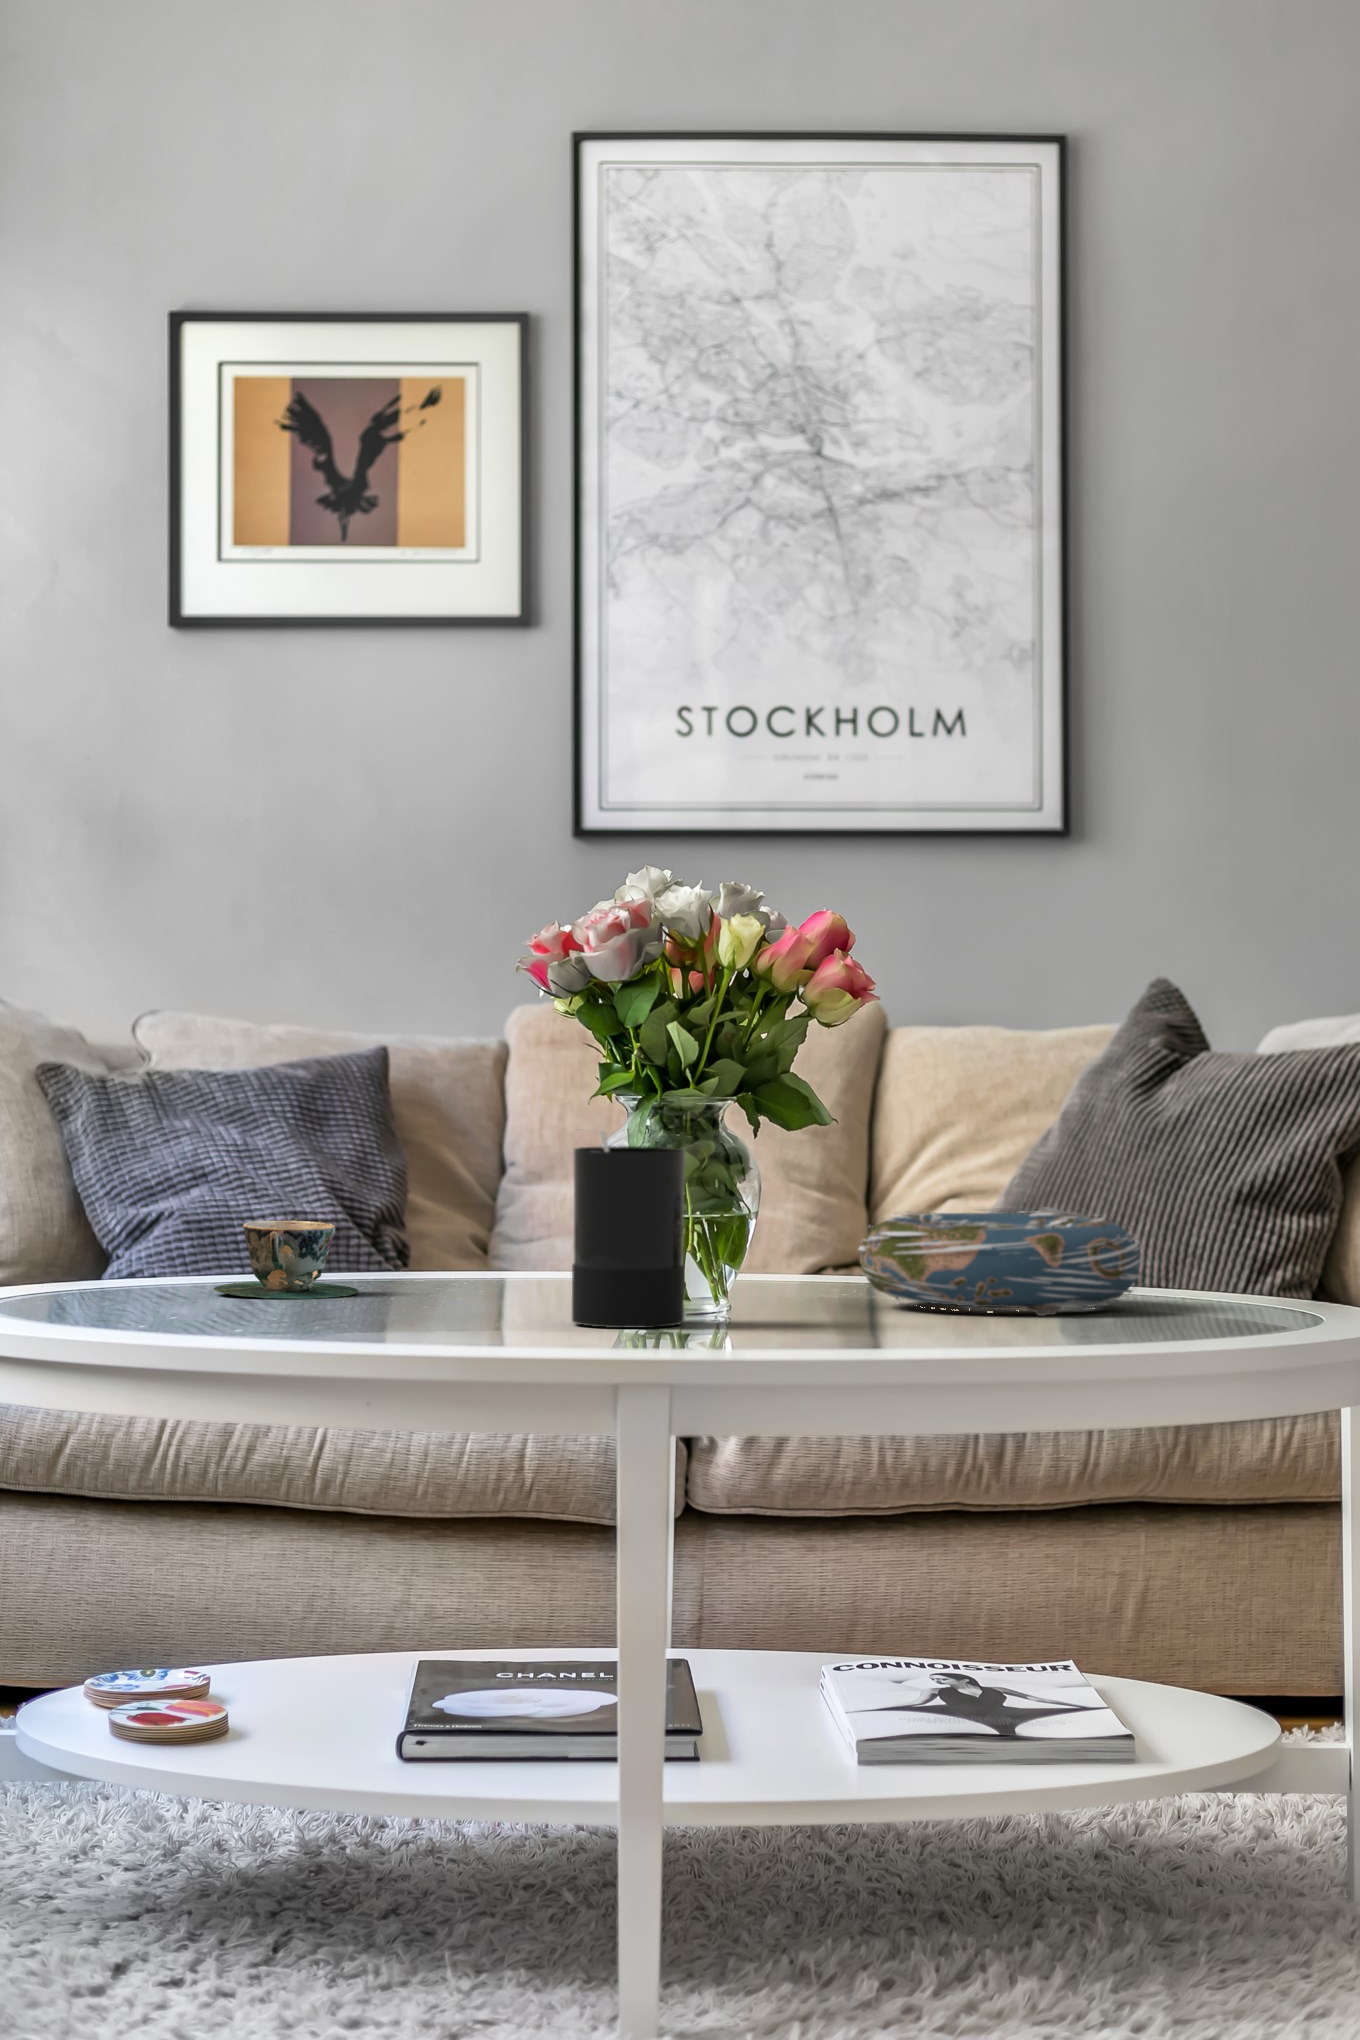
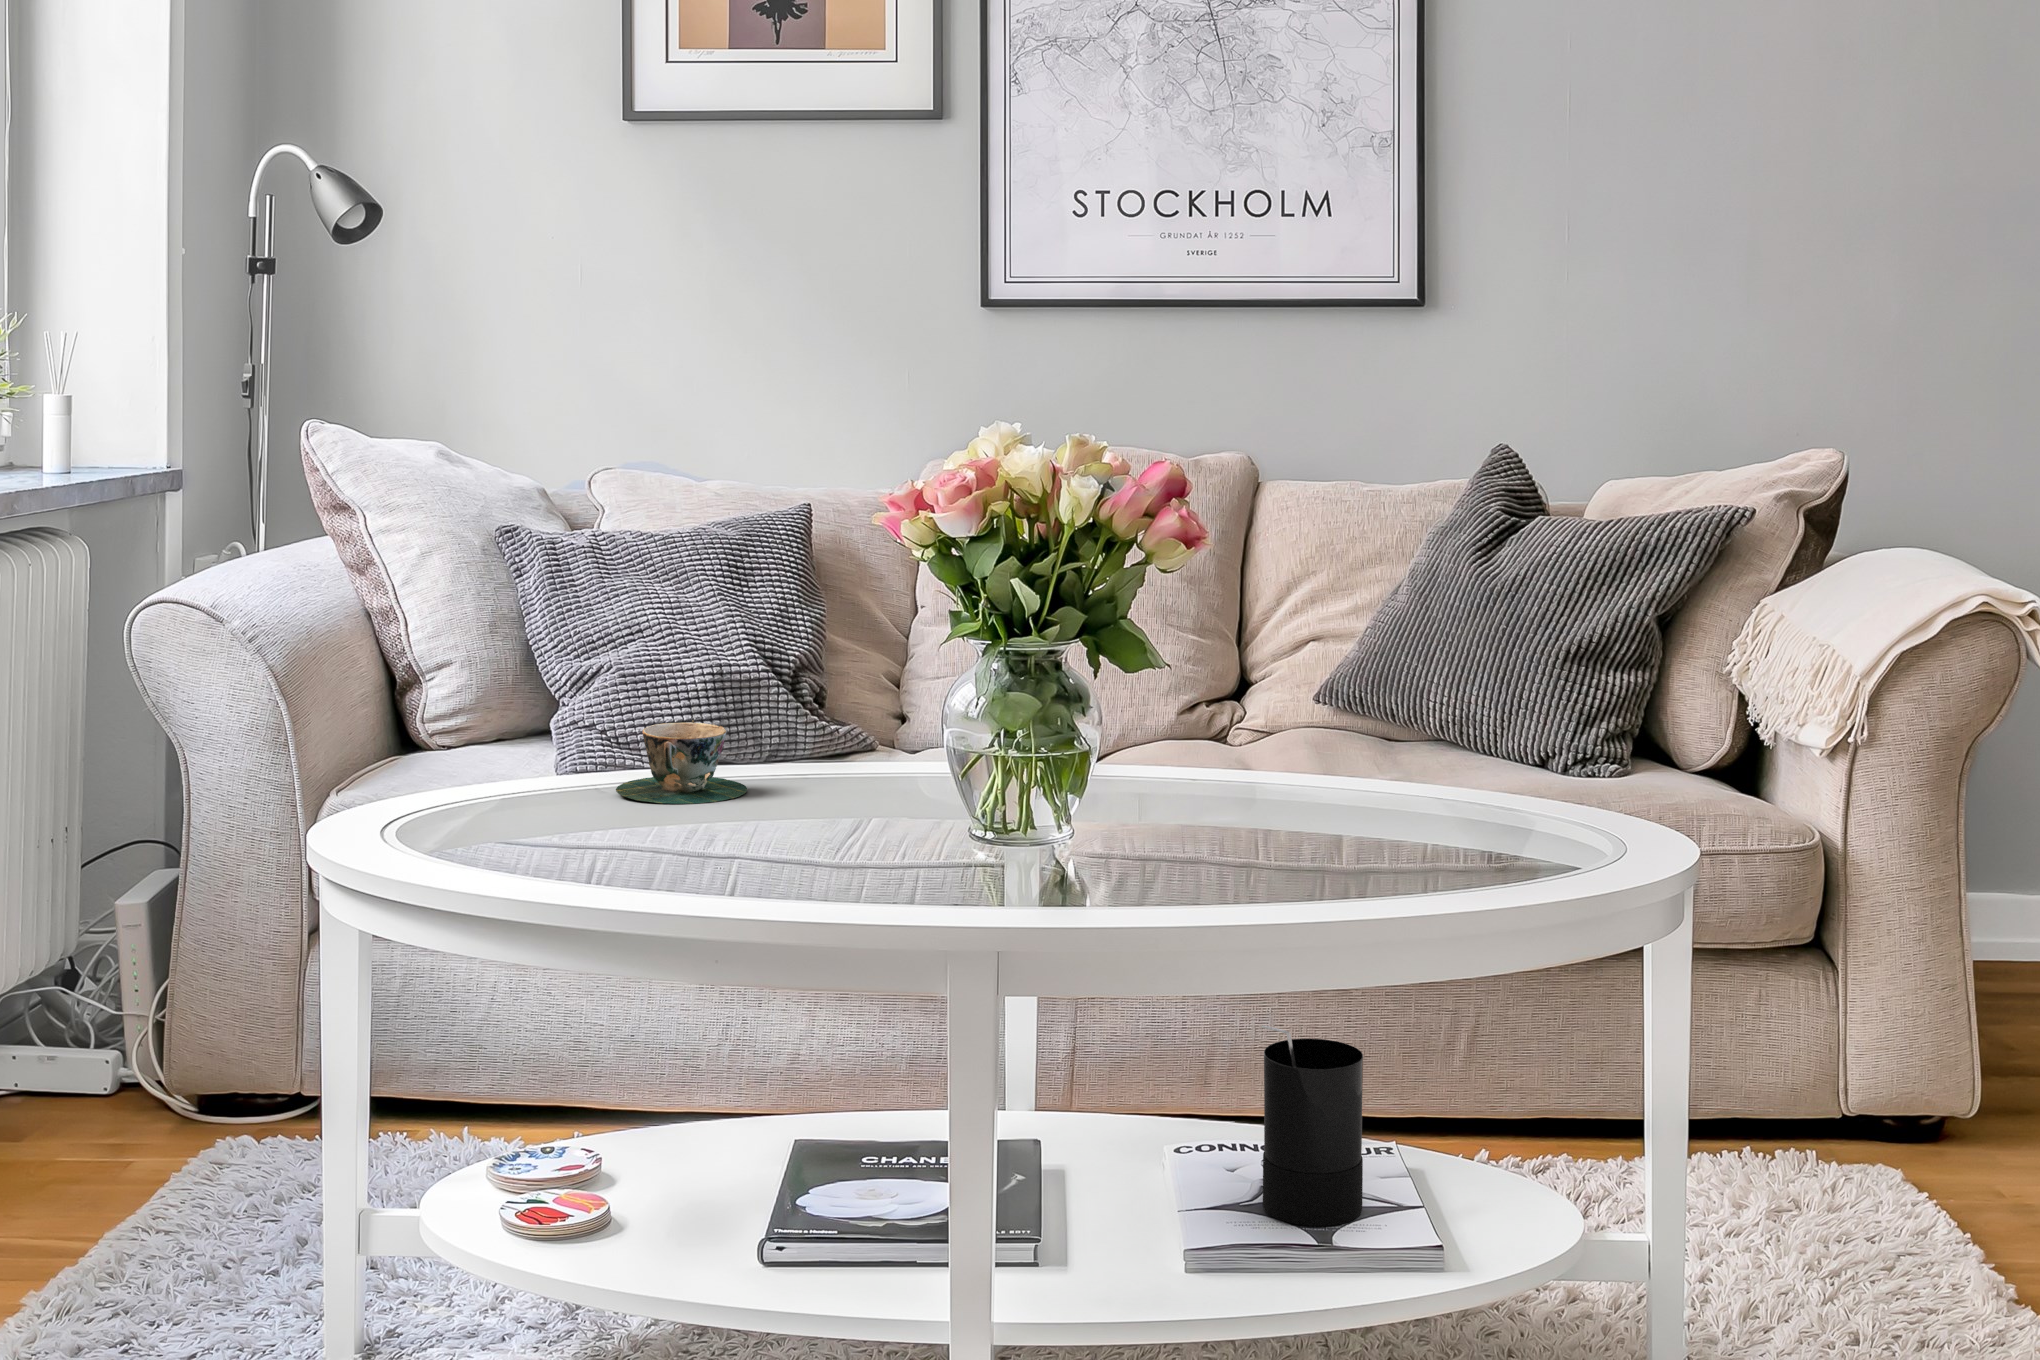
candle: present [572,1131,685,1328] -> present [1262,1026,1363,1226]
decorative bowl: present [859,1207,1142,1316] -> none [1192,724,1458,844]

